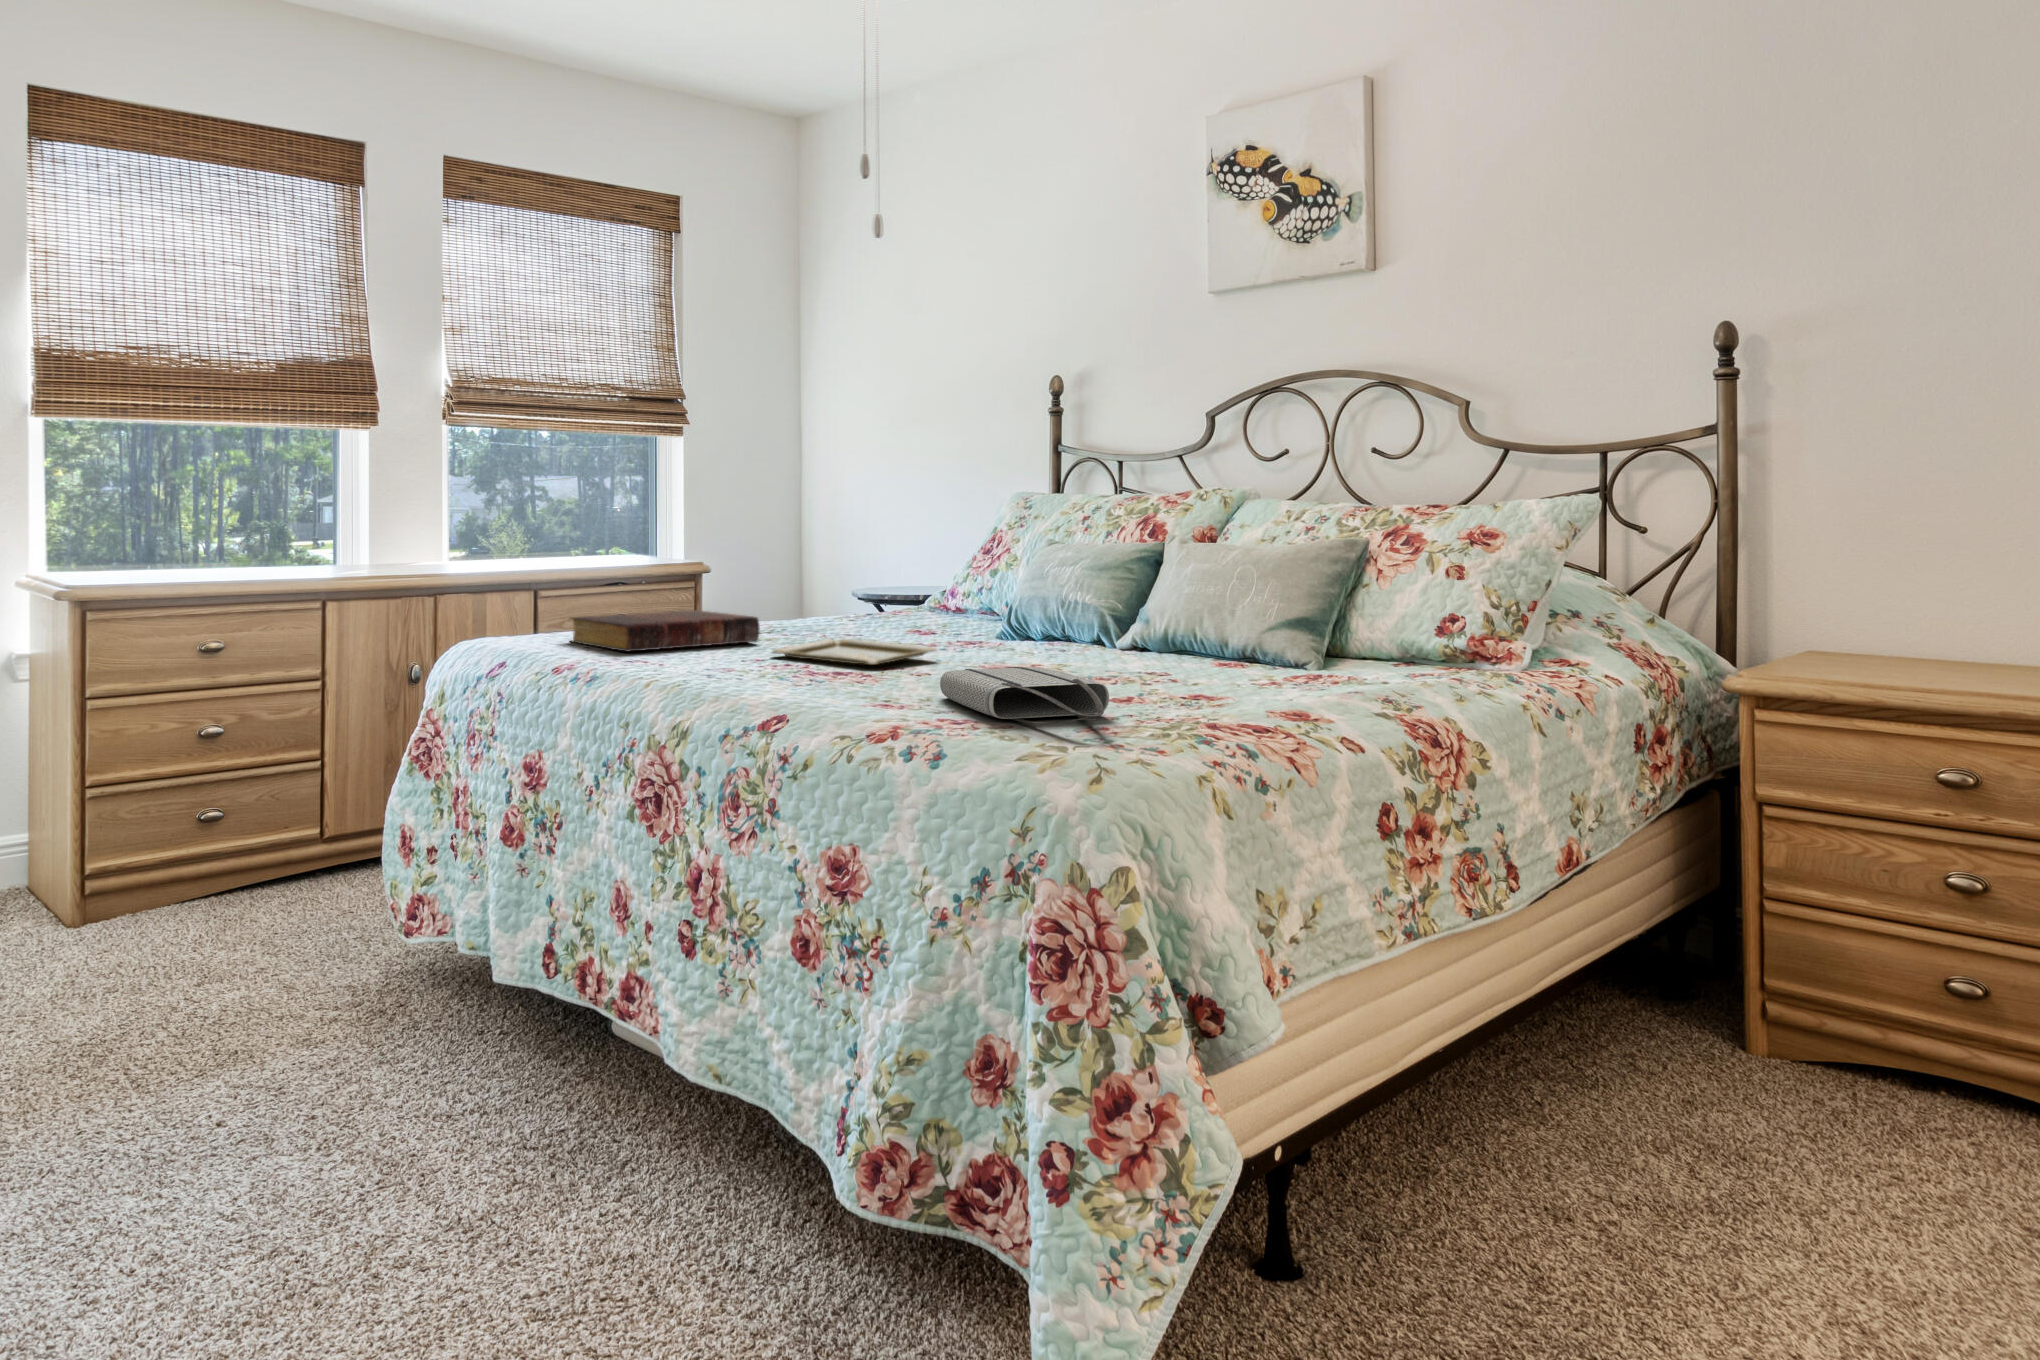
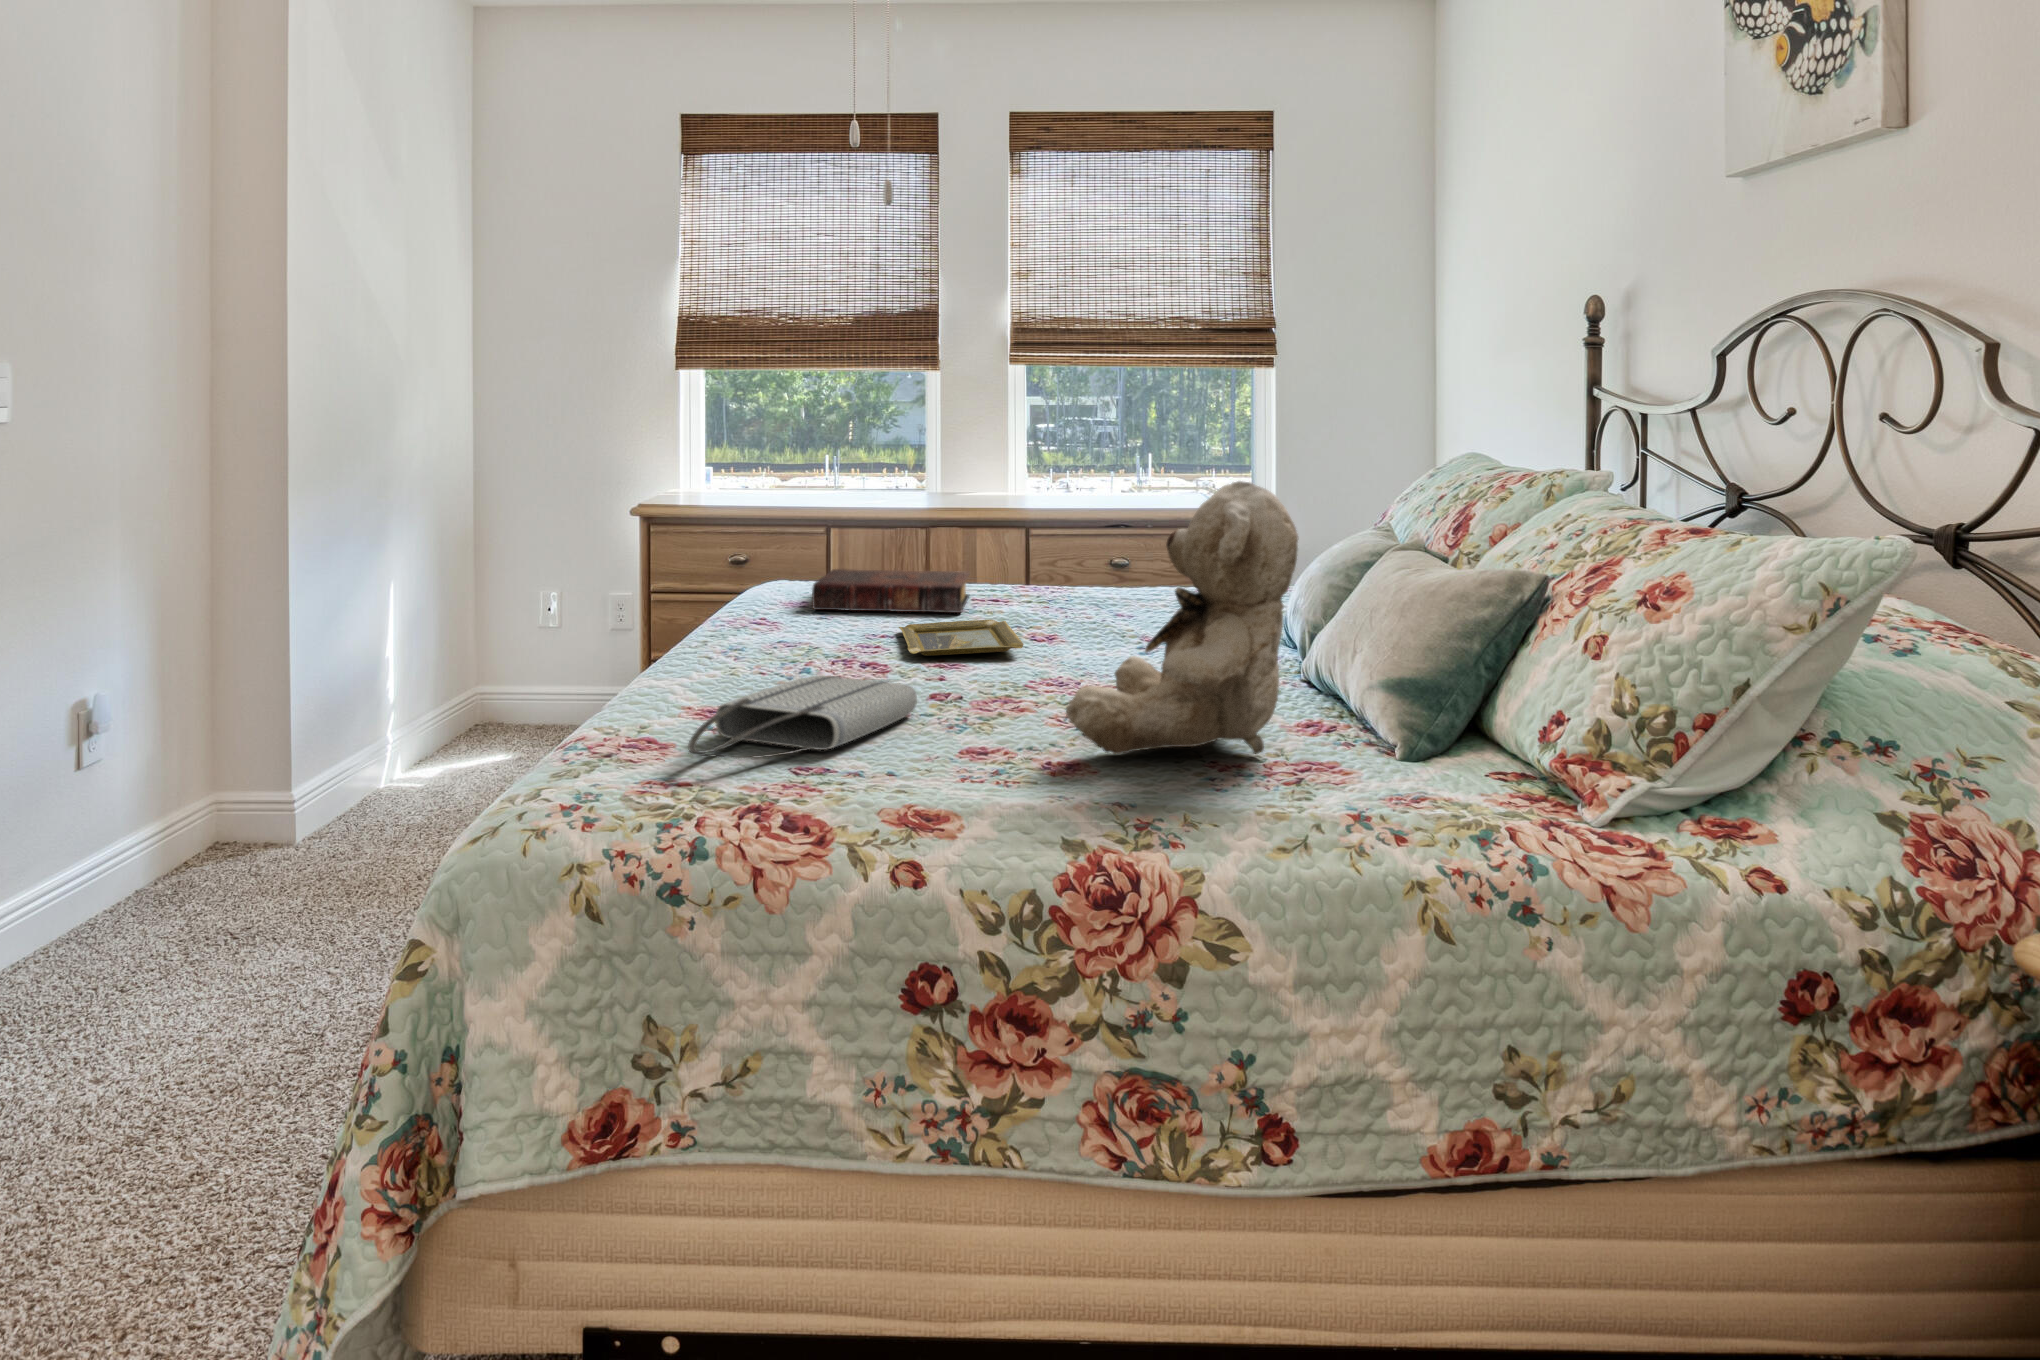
teddy bear: none [1150,480,1340,692] -> present [1066,481,1298,754]

